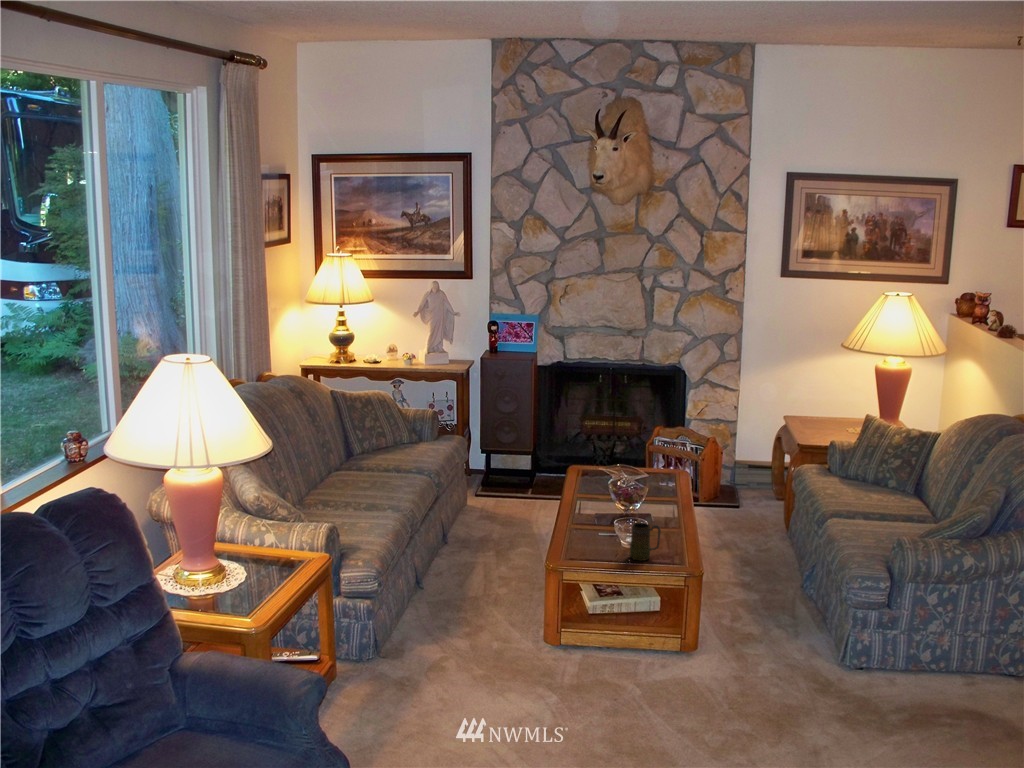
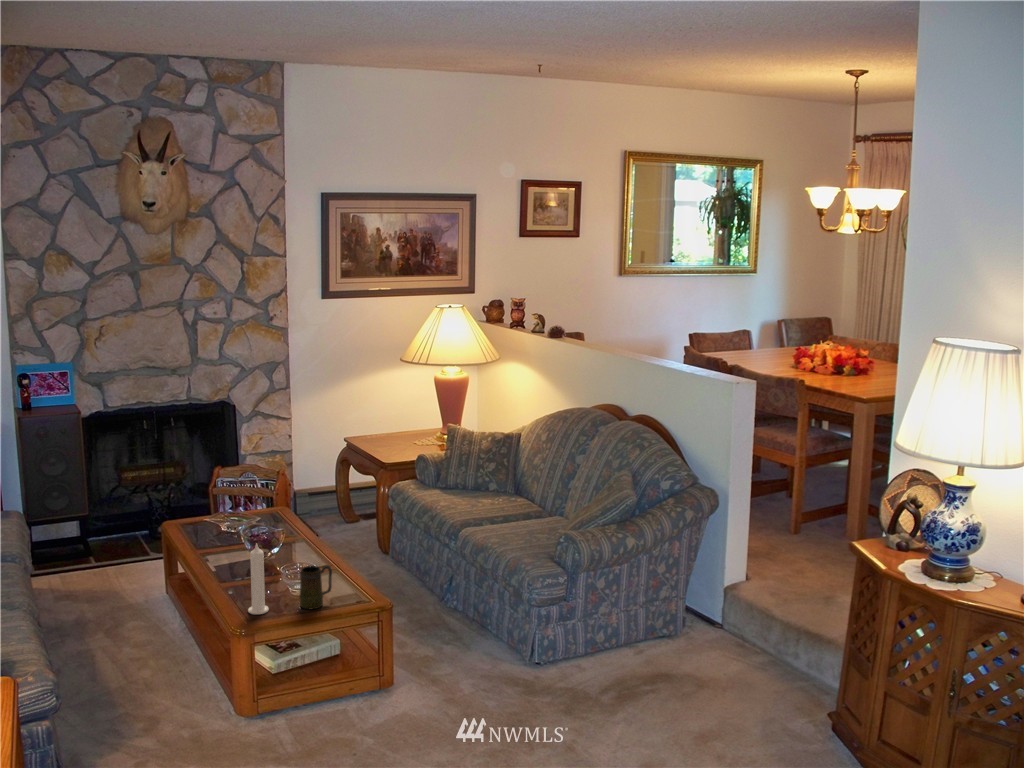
candle: none [586,493,604,555] -> present [248,543,269,615]

